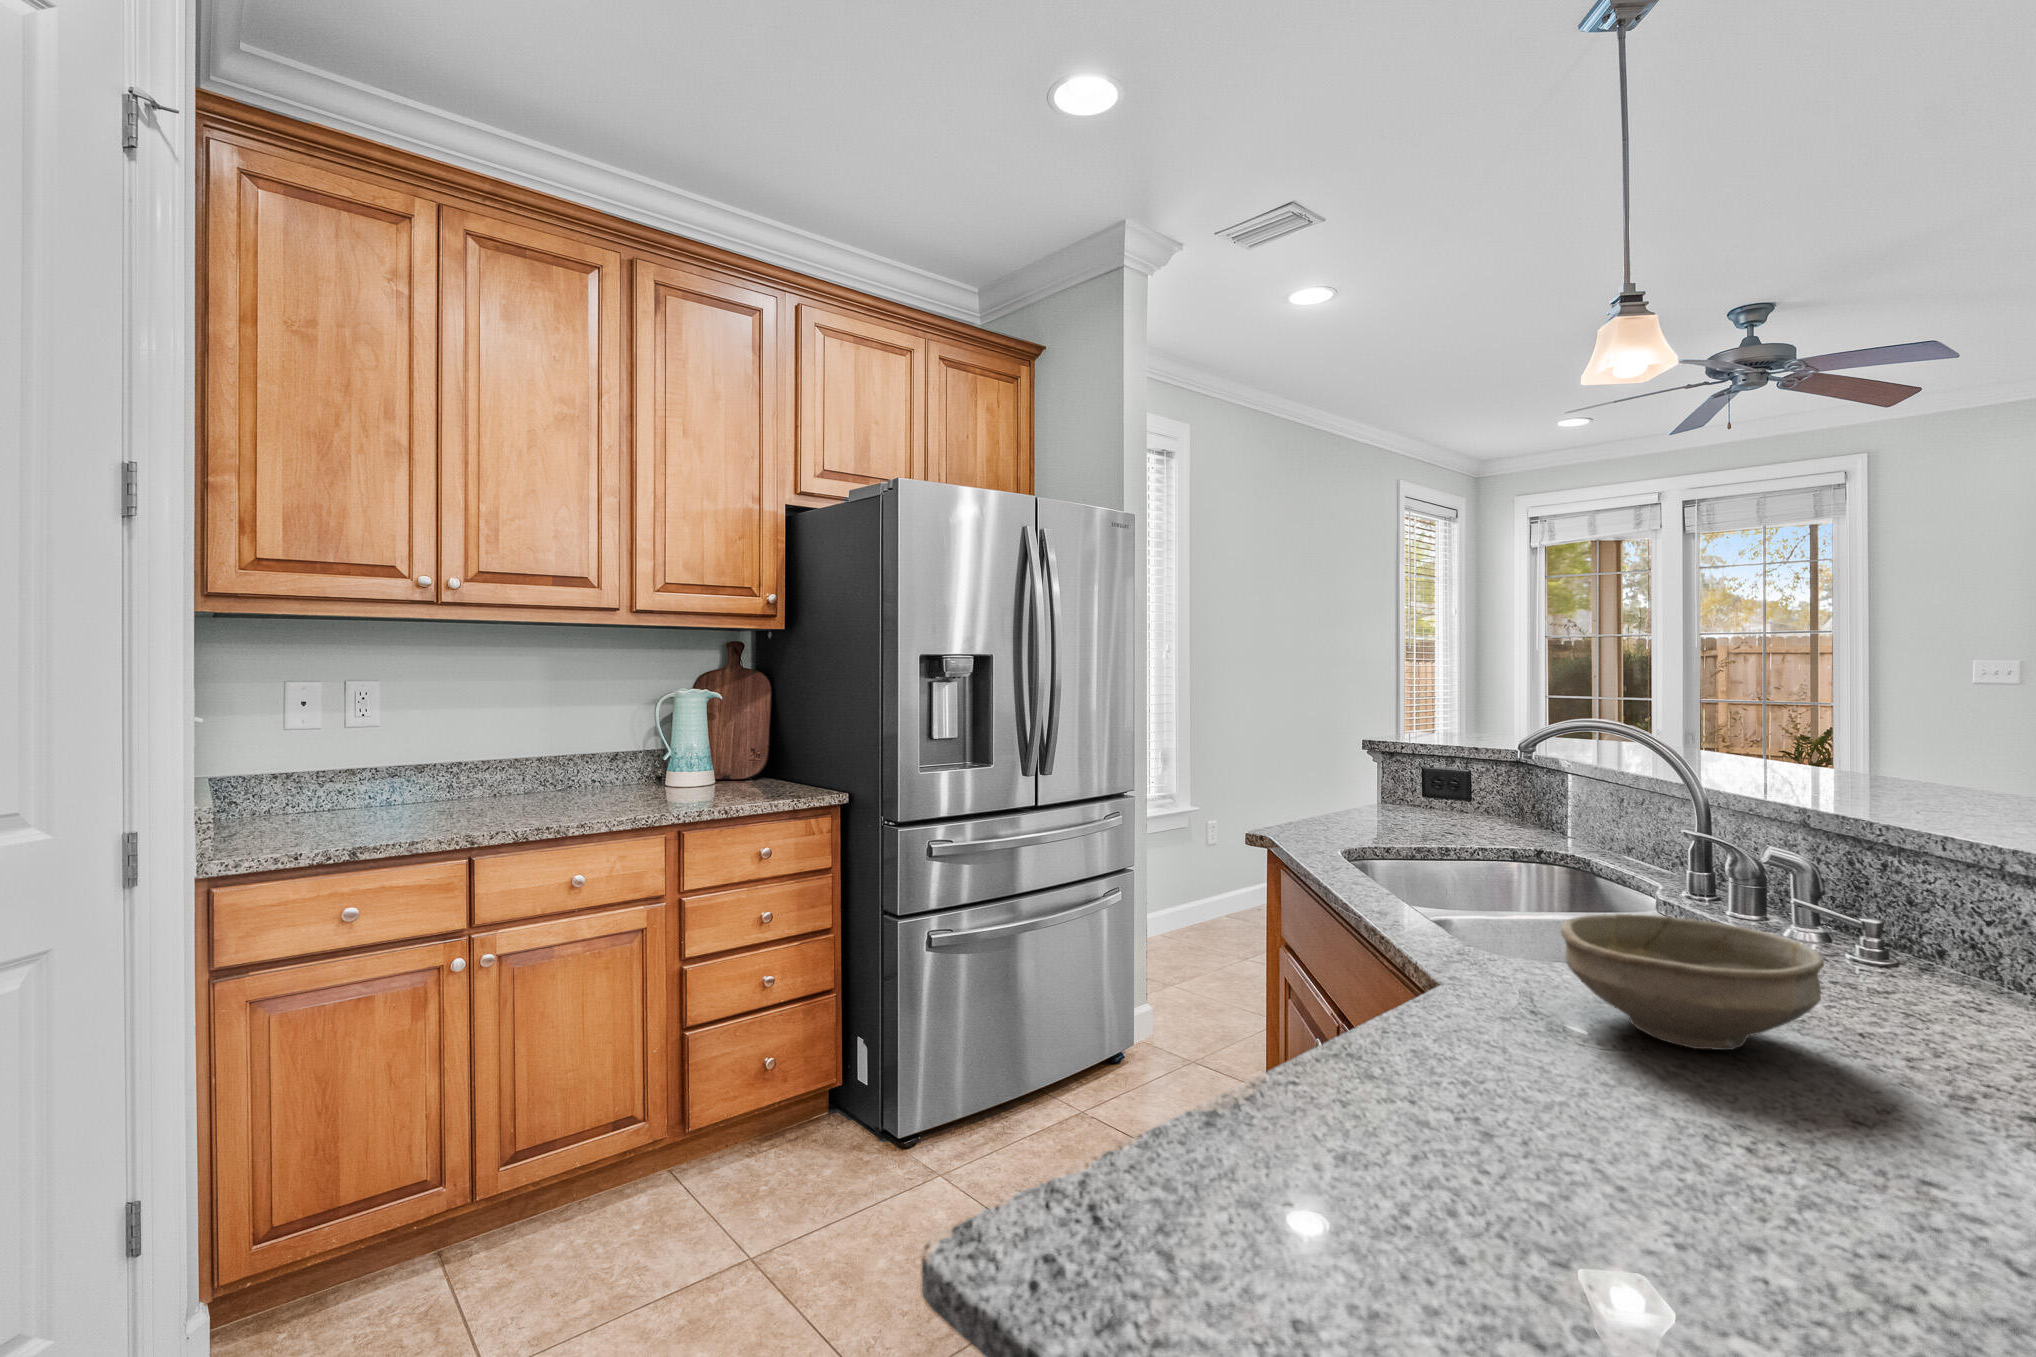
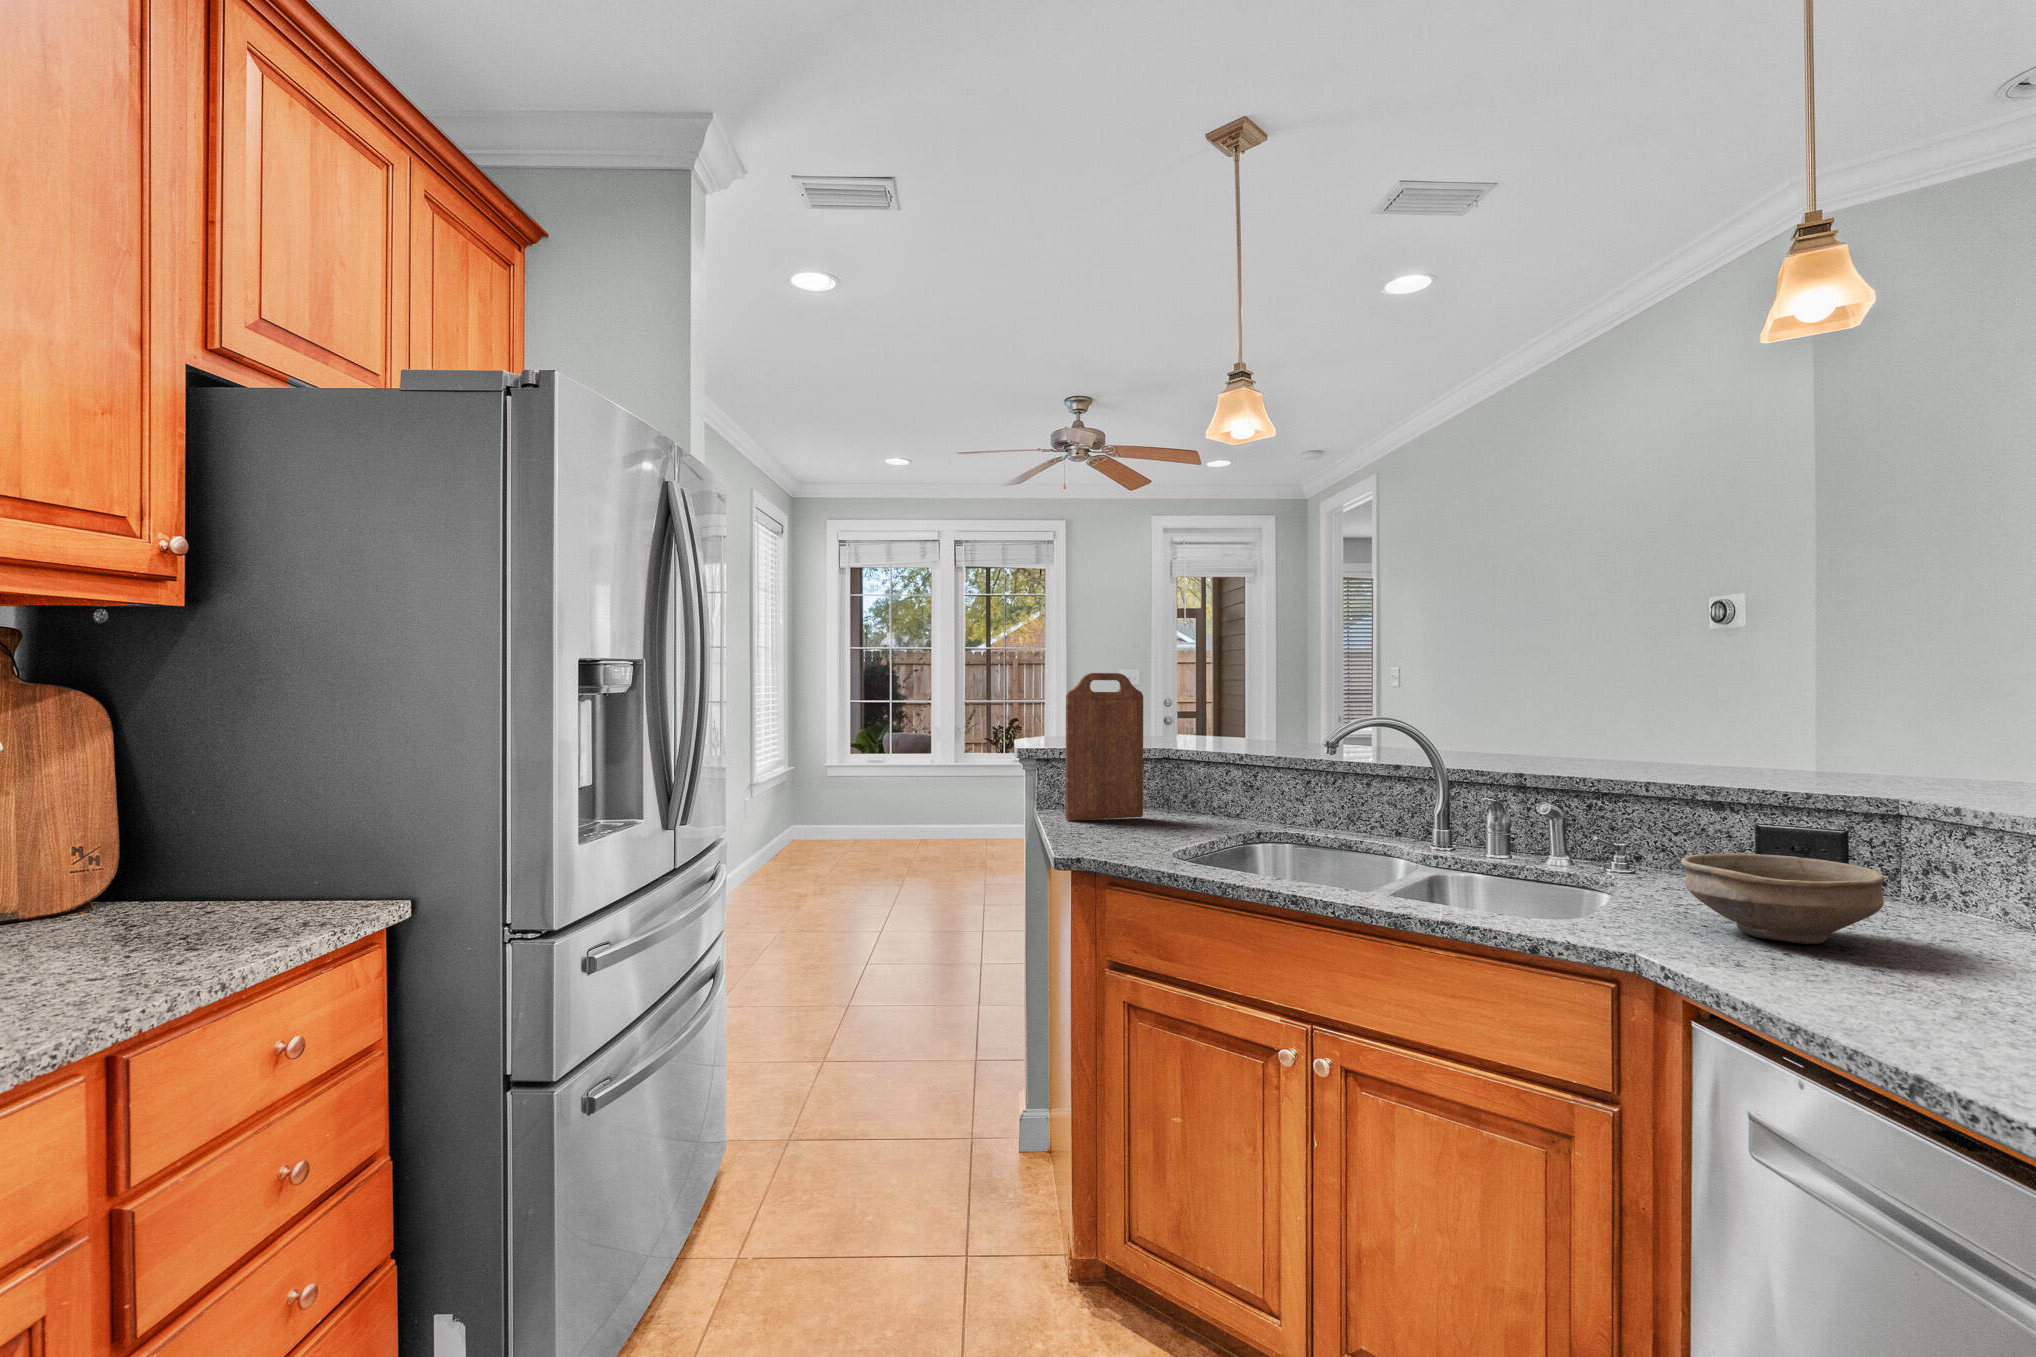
cutting board: none [1376,668,1473,825] -> present [1065,673,1143,821]

